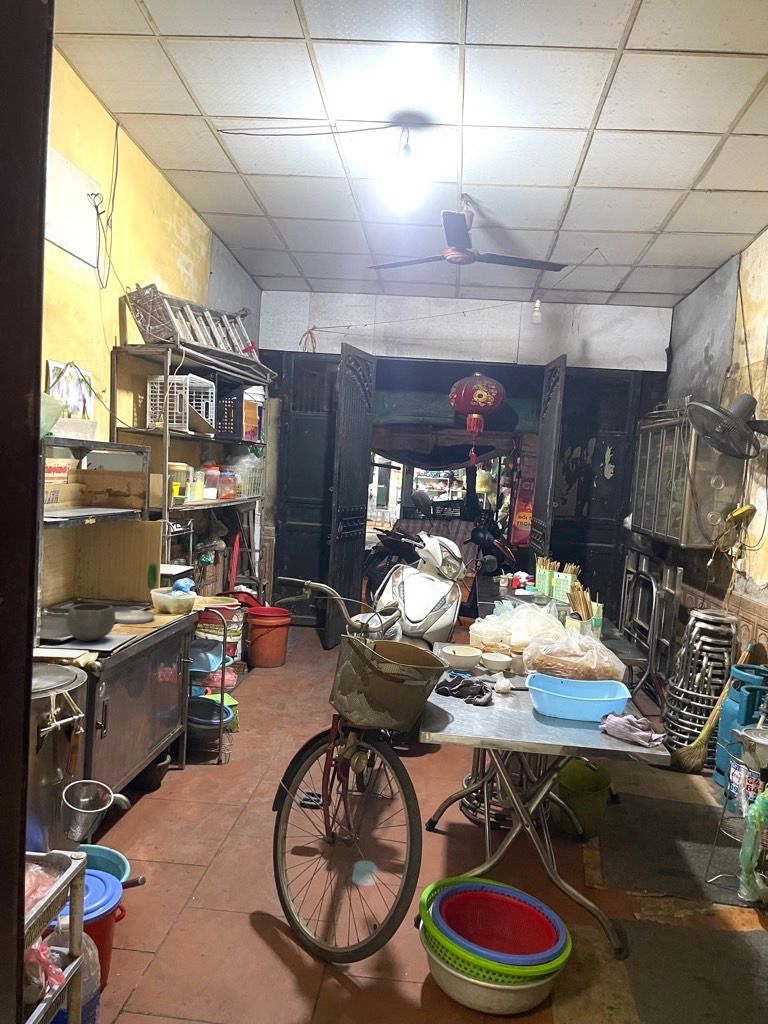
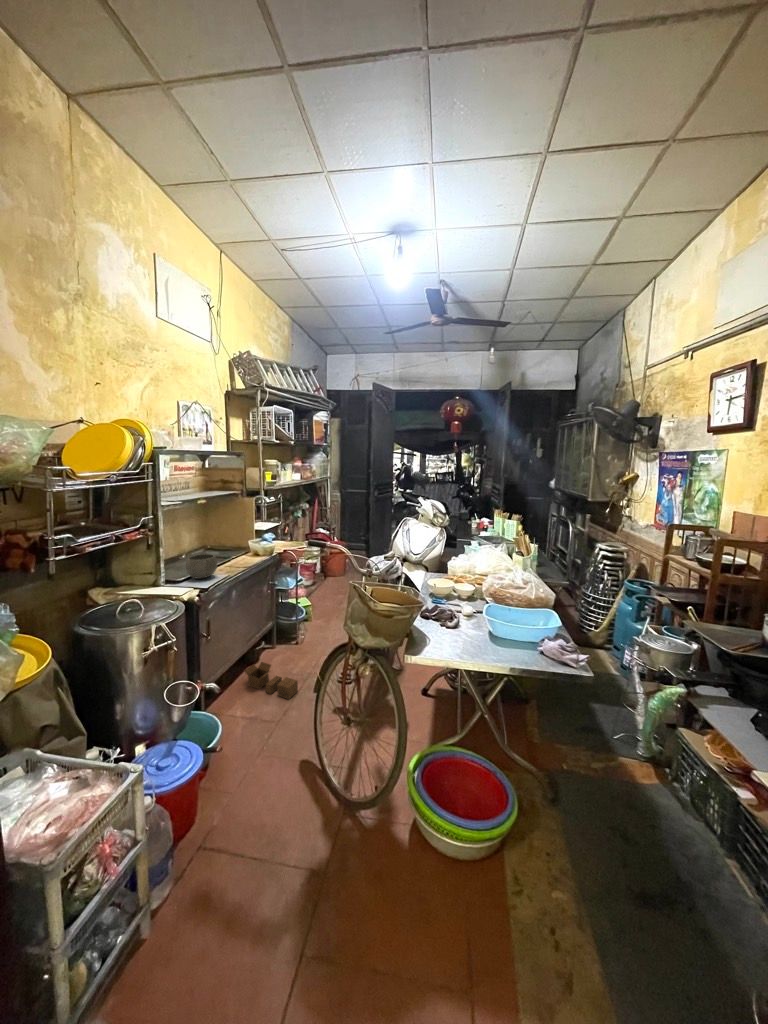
plate: present [115,563,157,624] -> none [221,525,250,564]
cardboard box: none [138,786,227,843] -> present [244,662,298,699]

